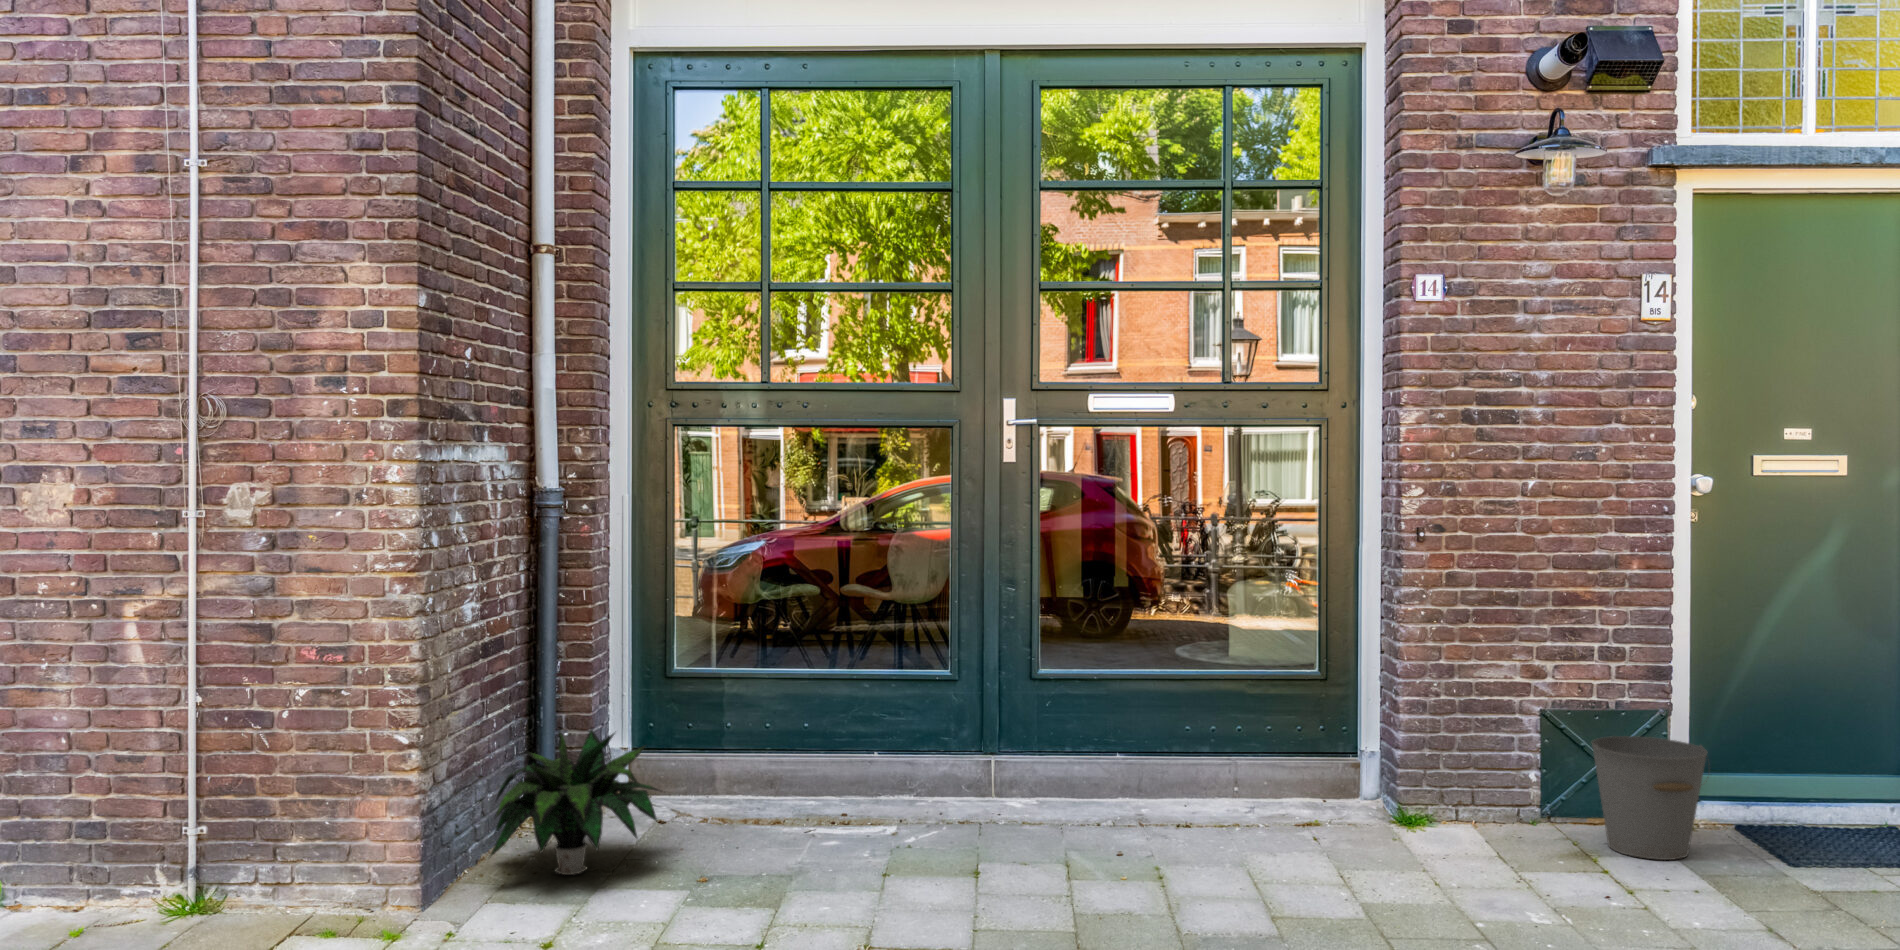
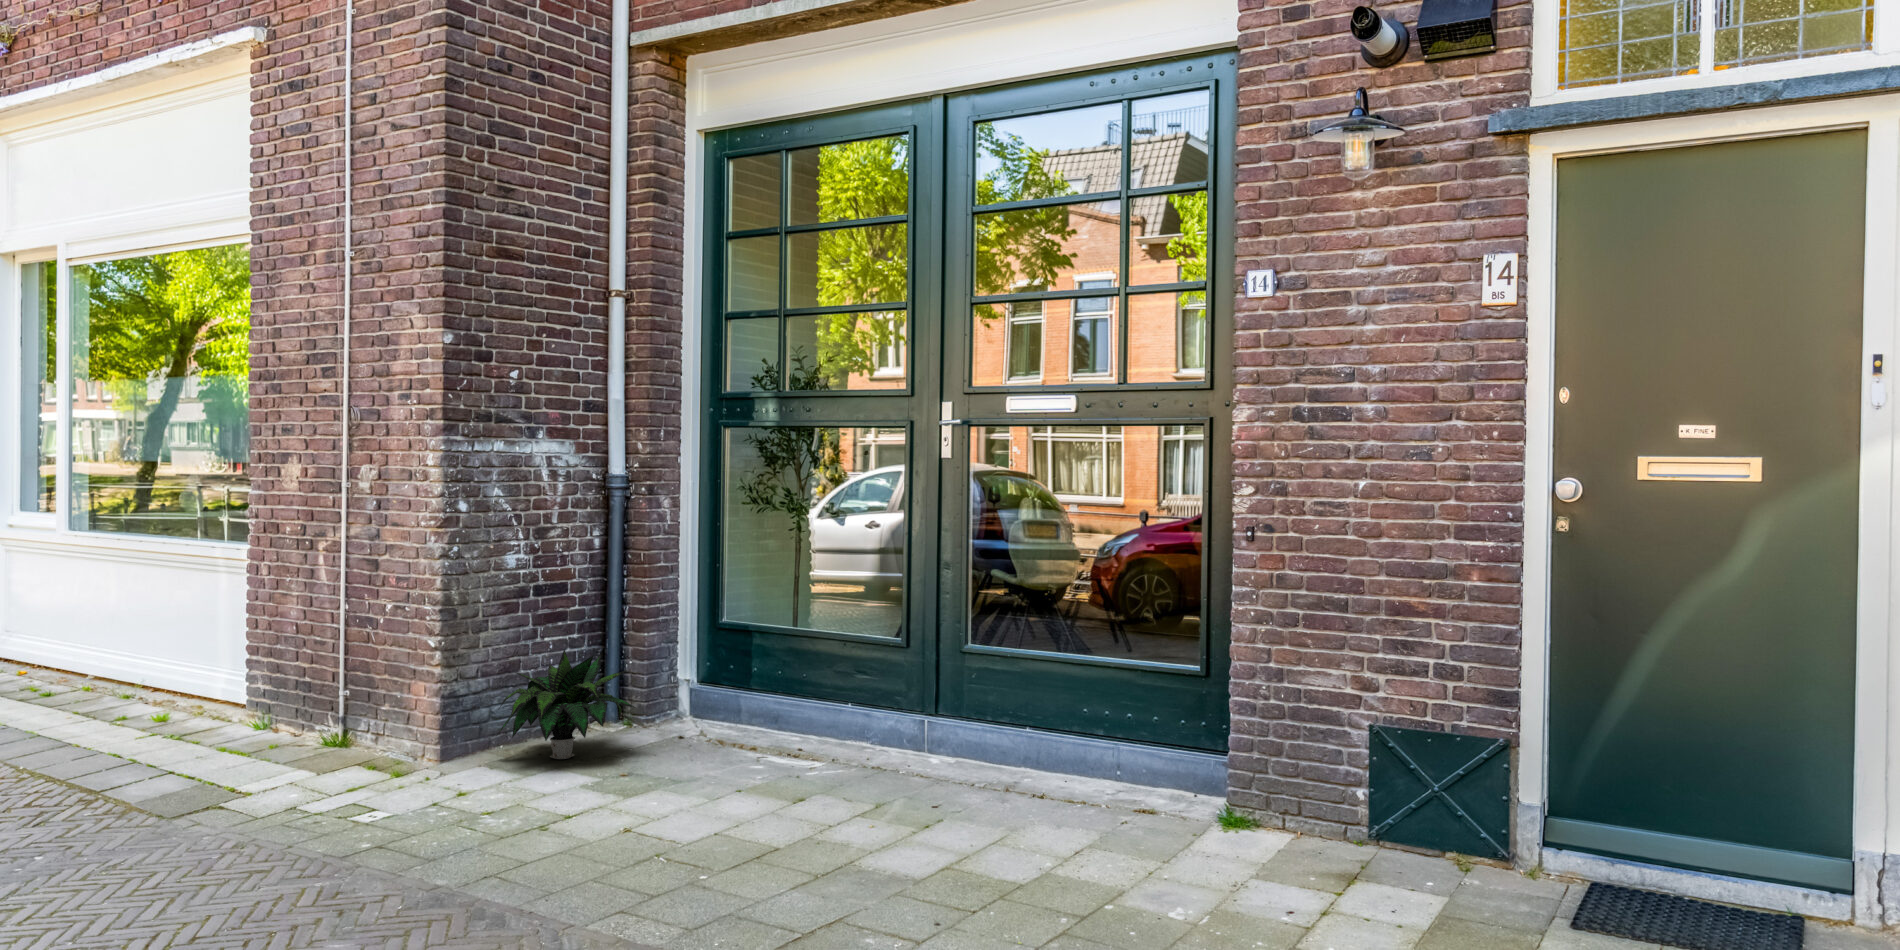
bucket: present [1592,736,1709,860] -> none [1385,759,1507,897]

